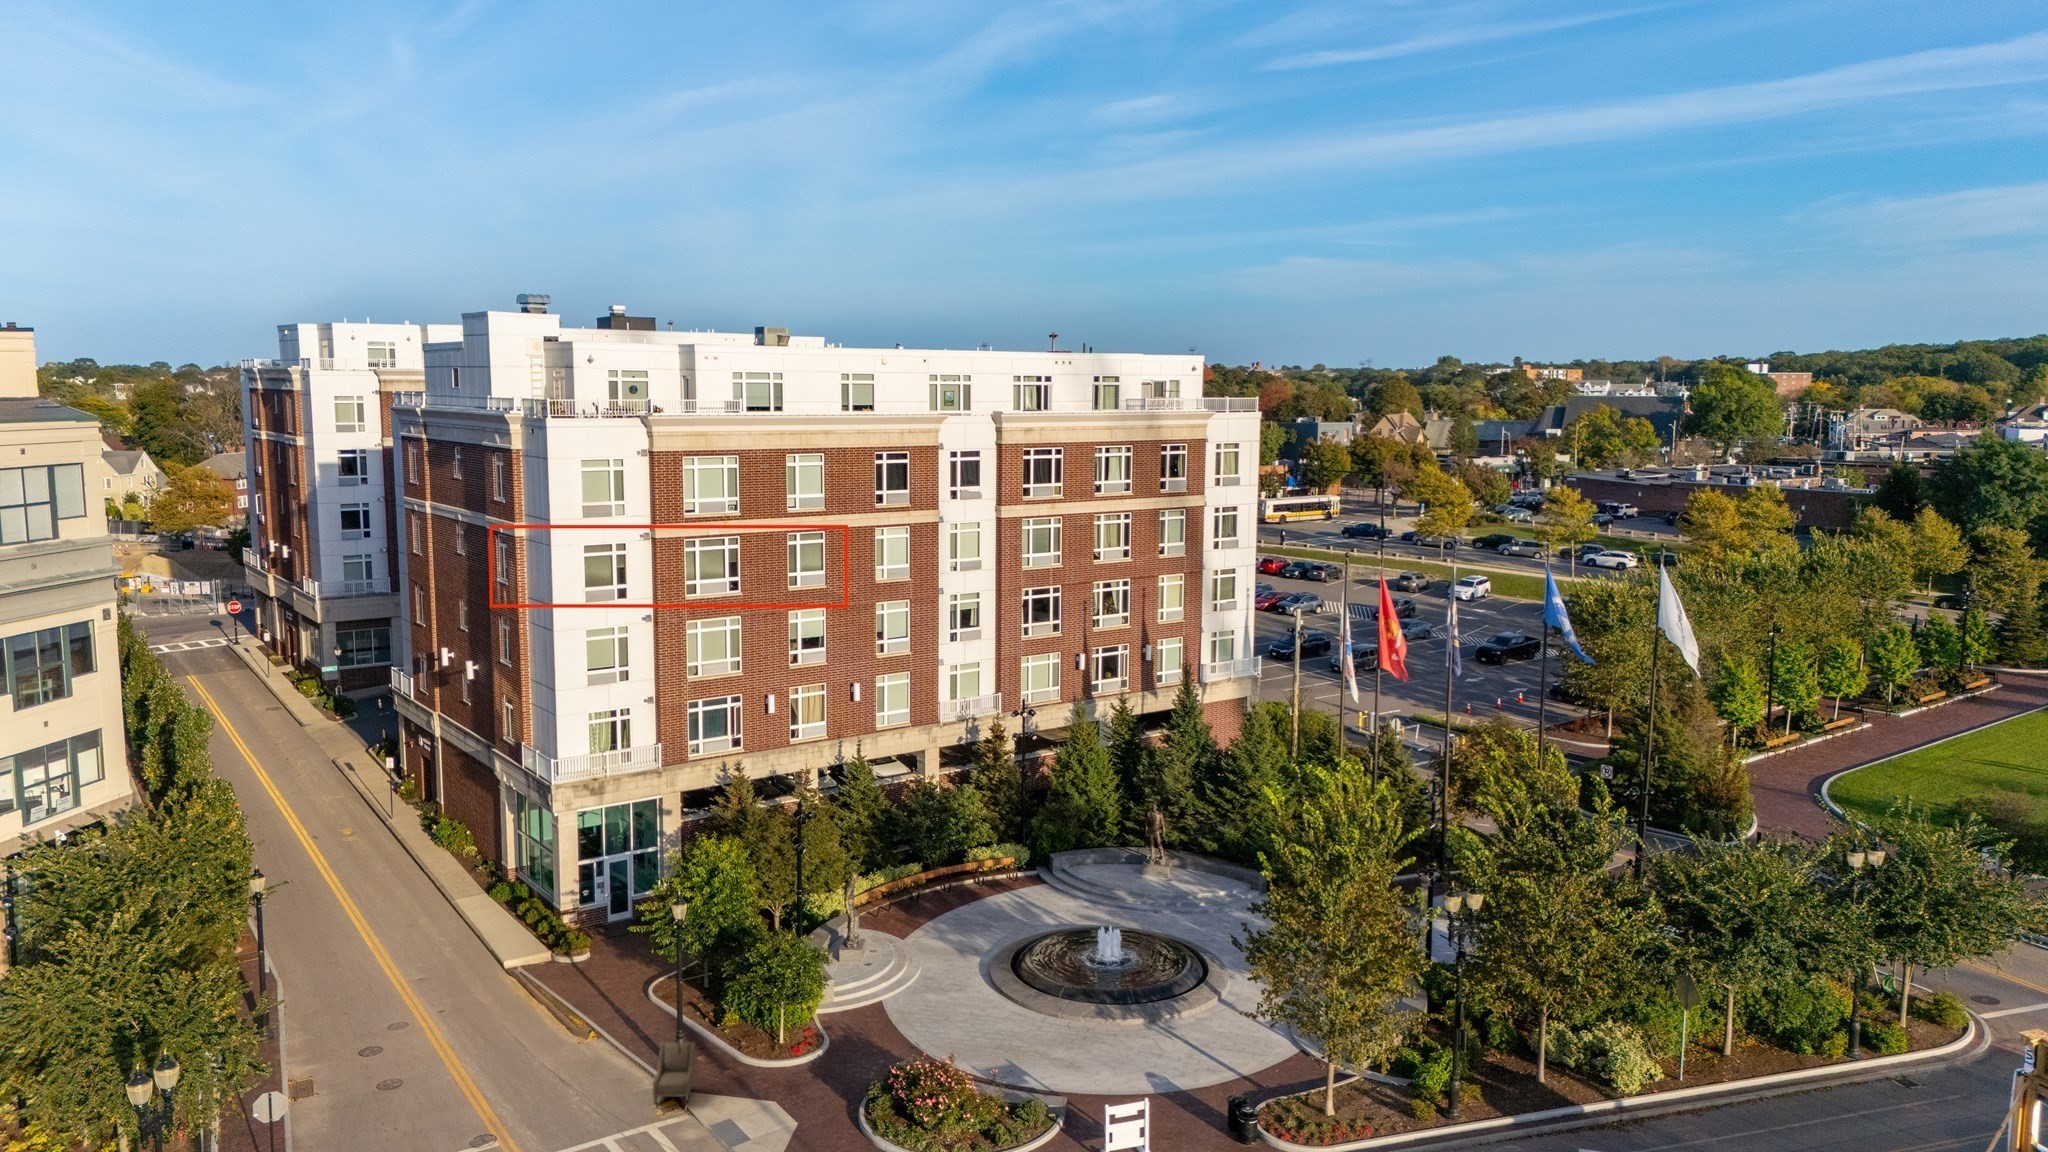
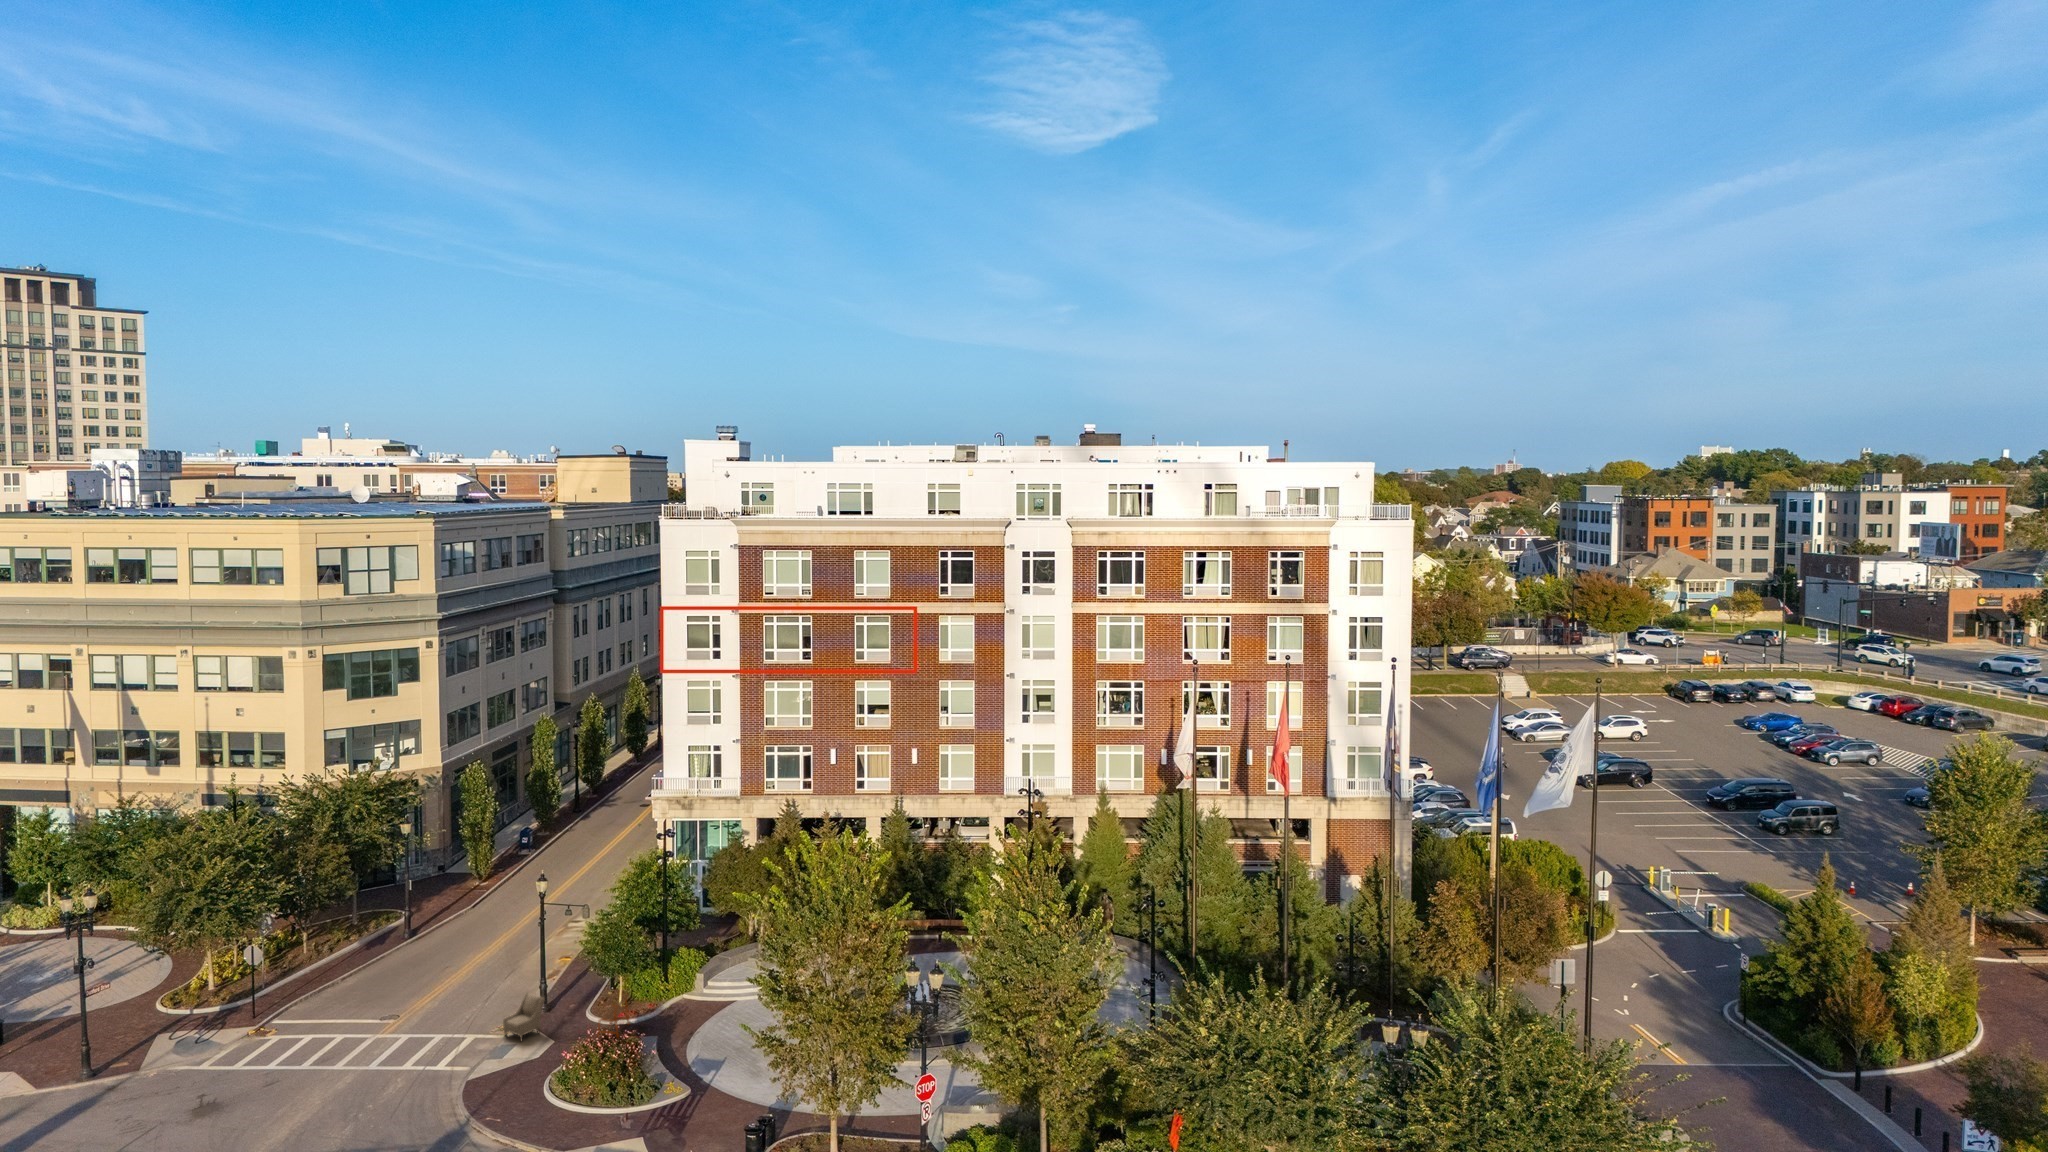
bench: none [757,1012,797,1074] -> present [597,995,629,1037]

